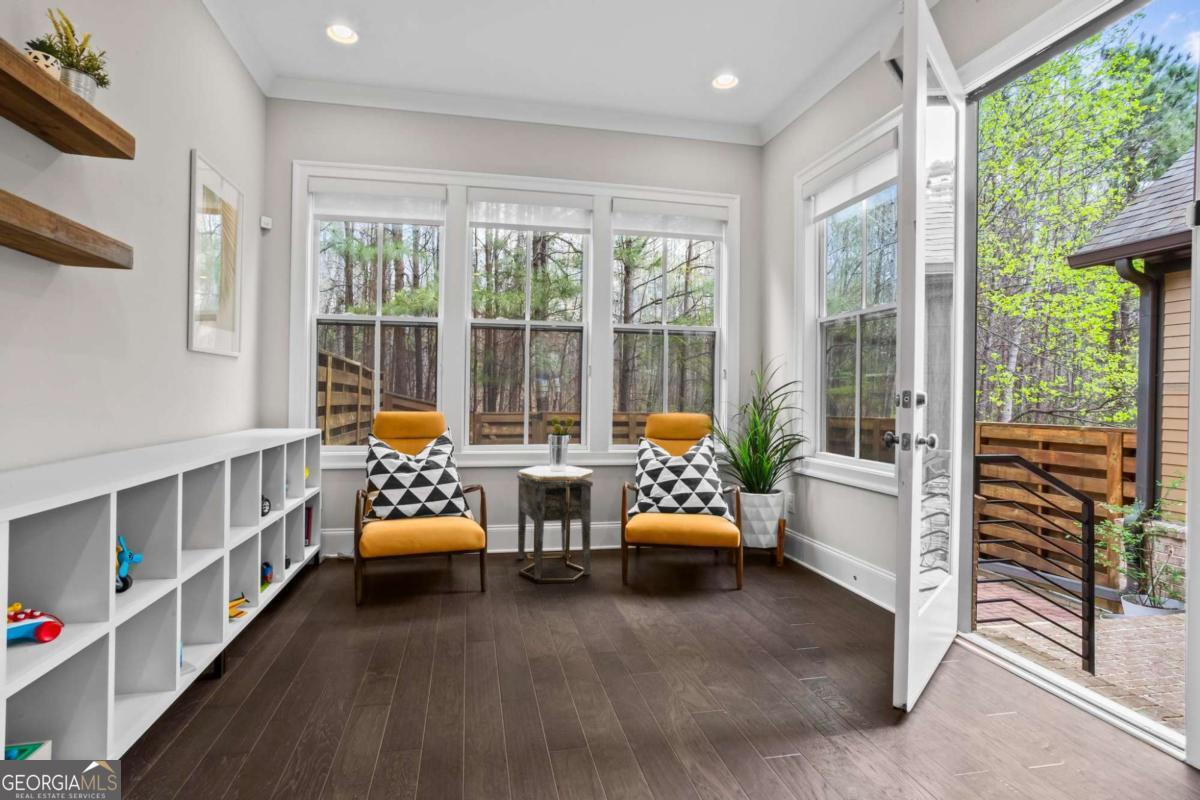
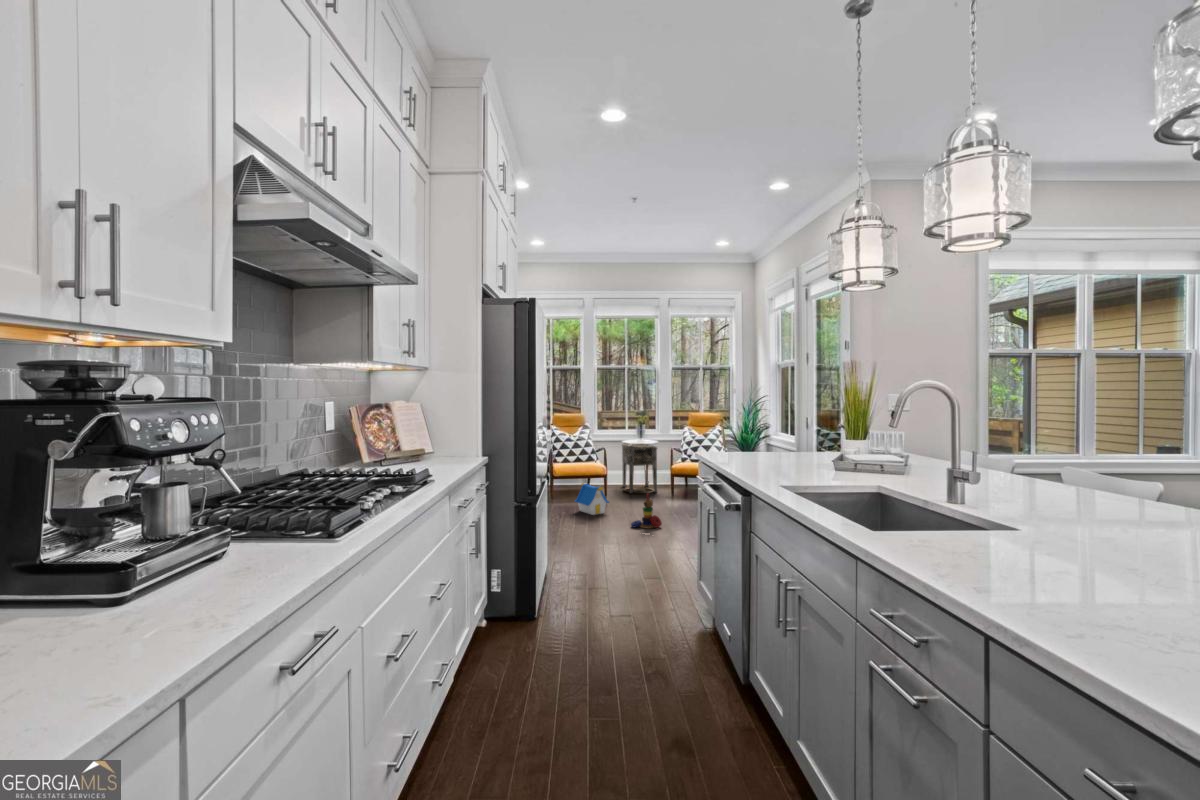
toy house: none [399,583,493,680] -> present [575,483,609,515]
stacking toy: none [560,640,653,756] -> present [631,494,662,528]

